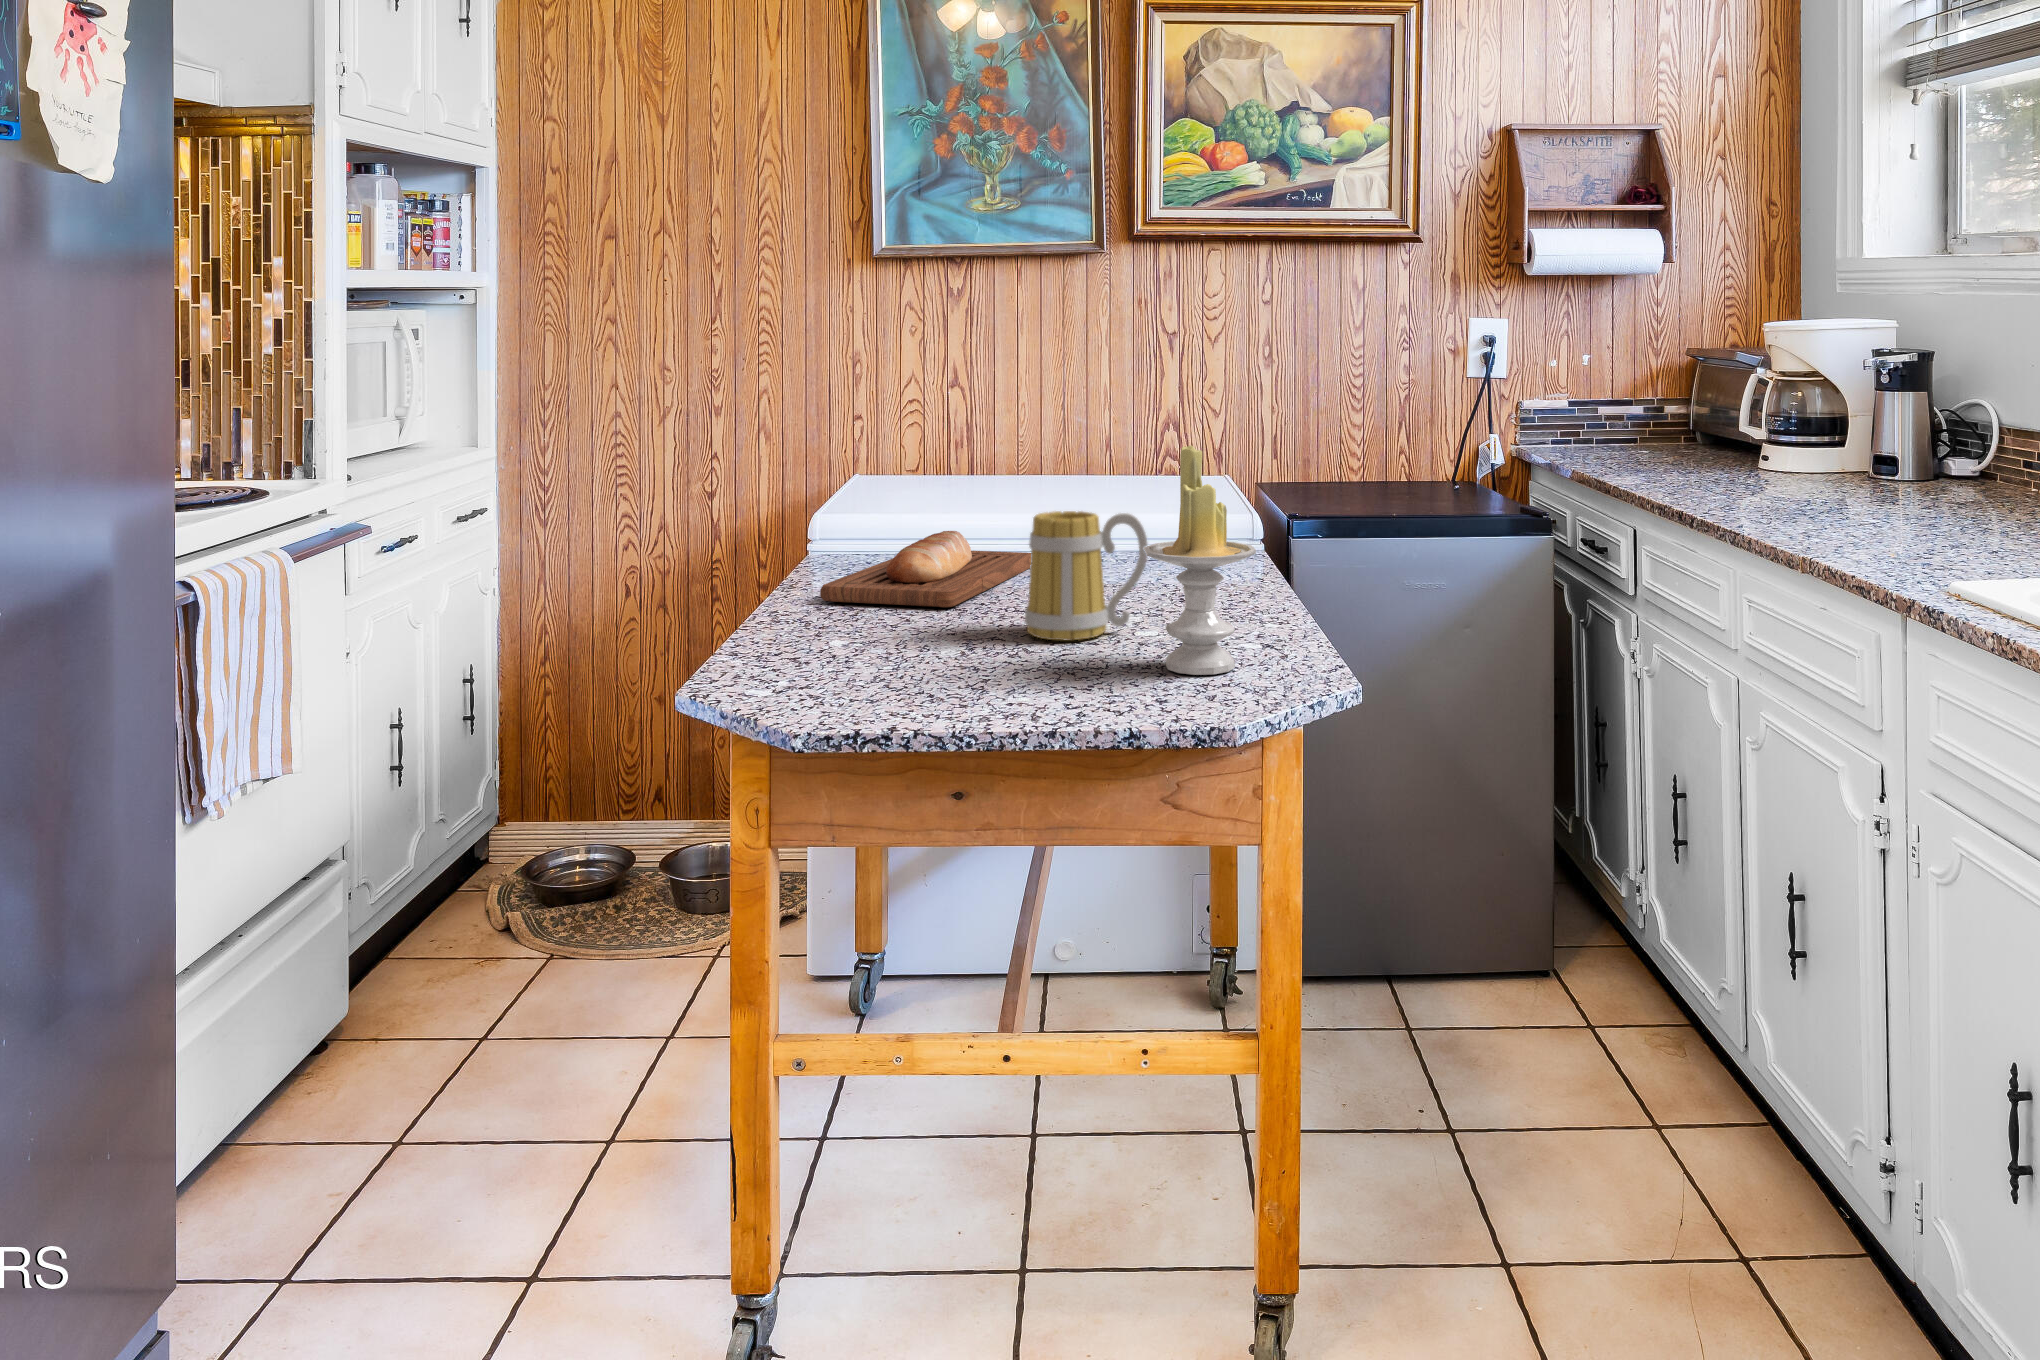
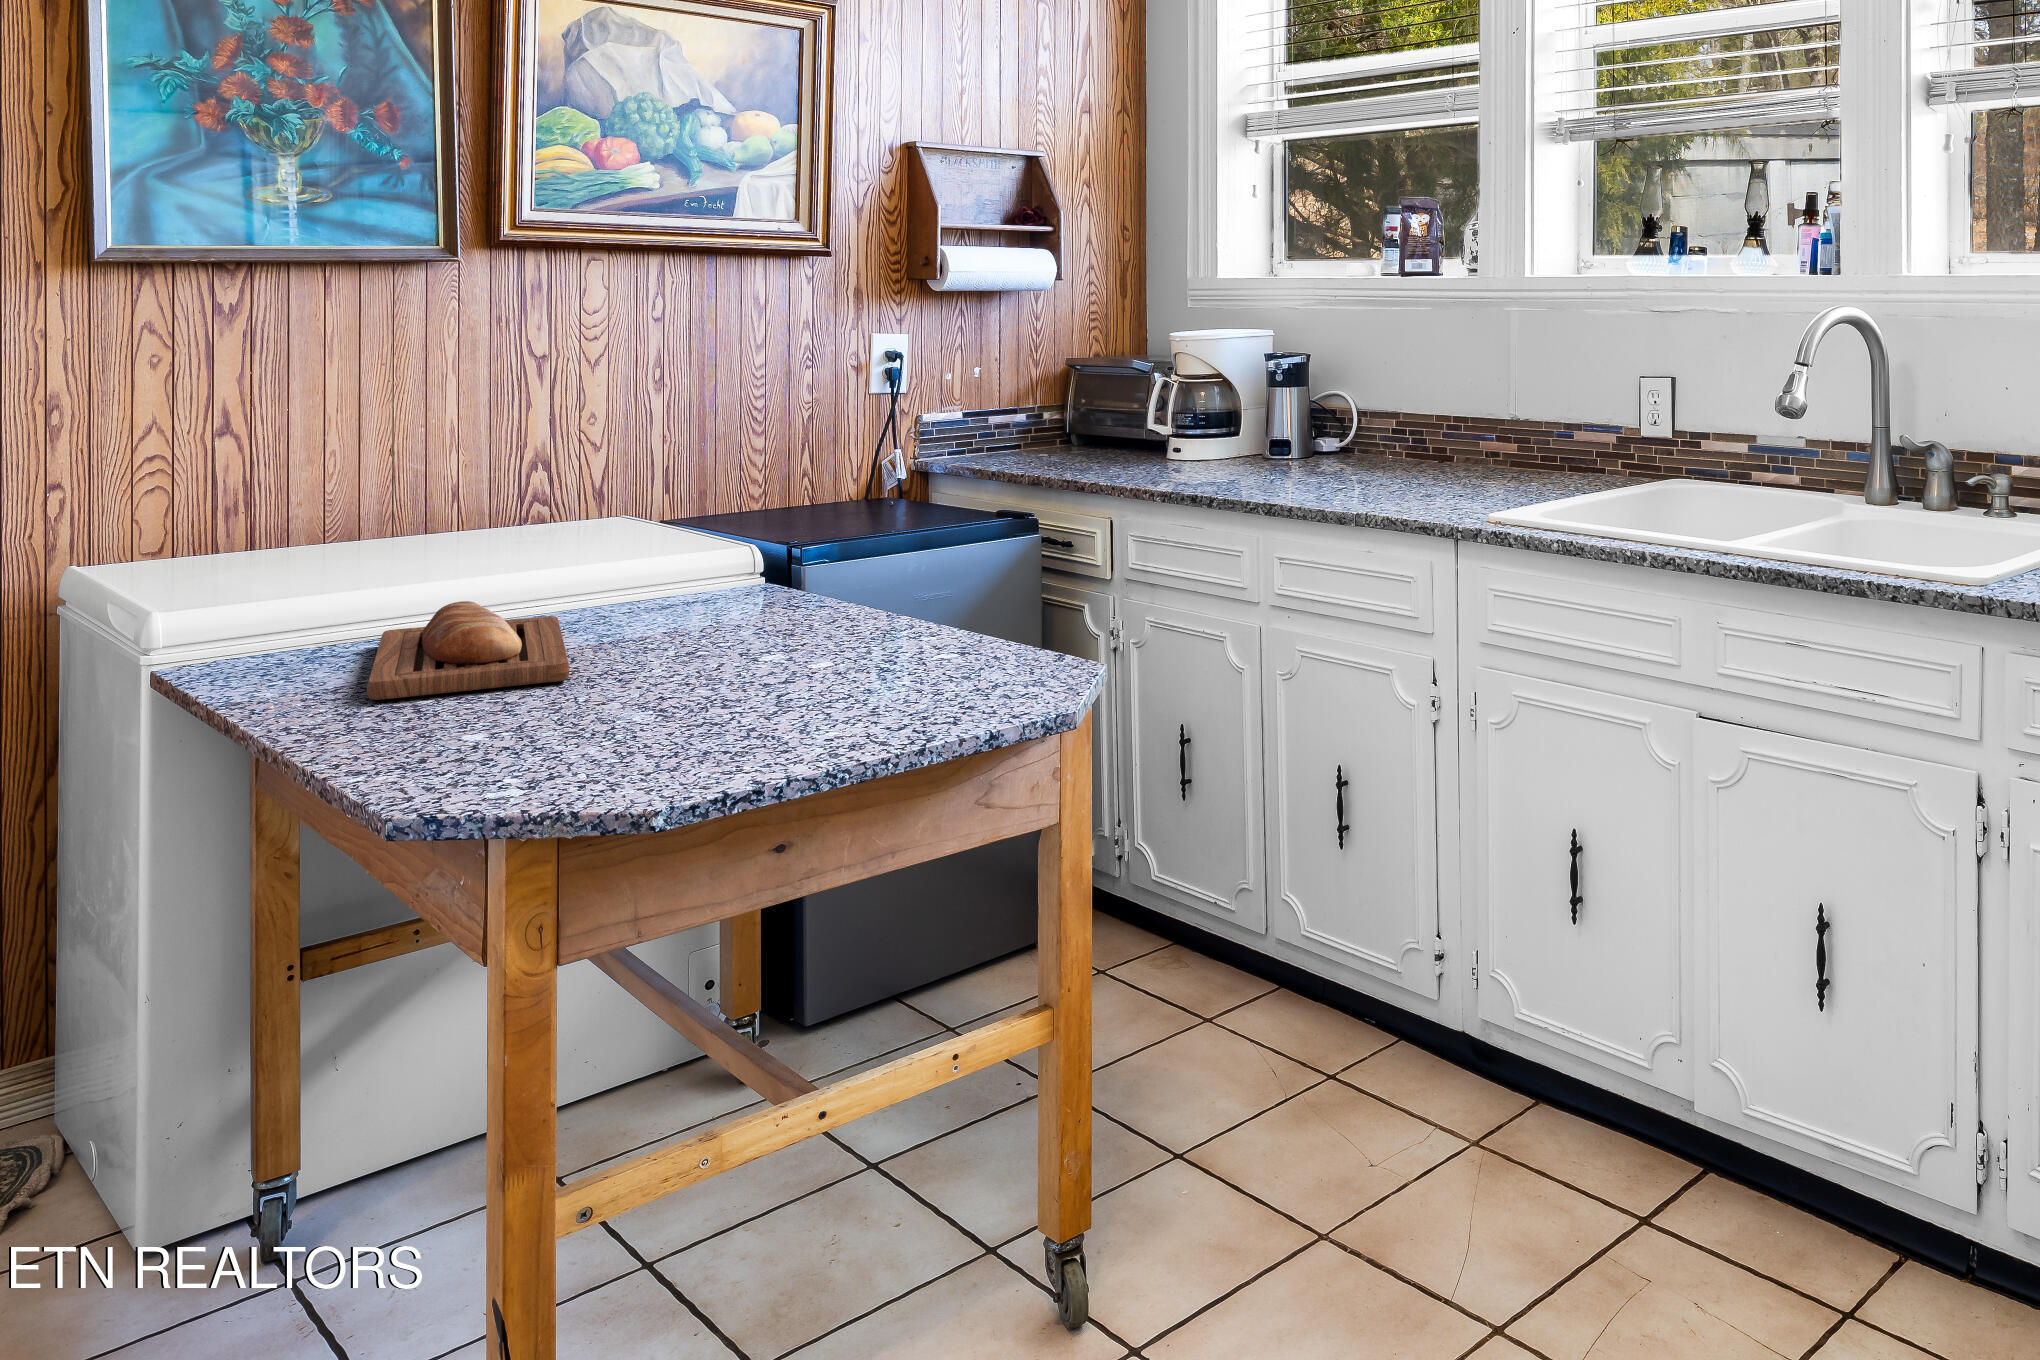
candle: present [1144,446,1256,675] -> none [900,478,1008,690]
mug: present [1025,511,1148,640] -> none [711,551,843,689]

